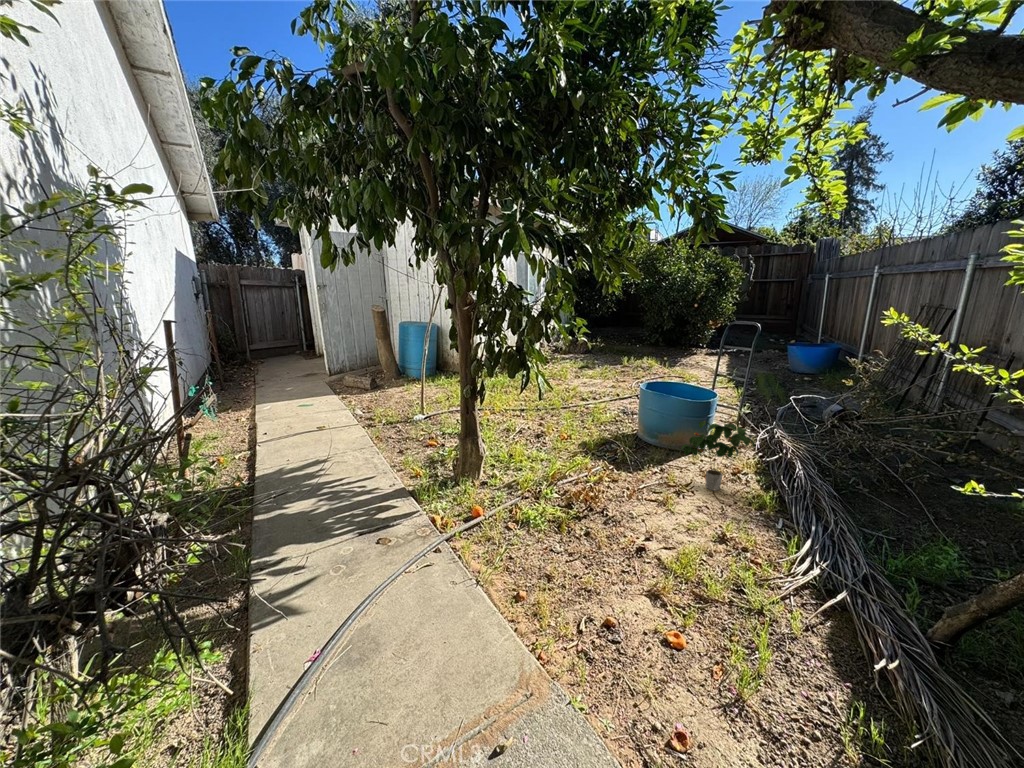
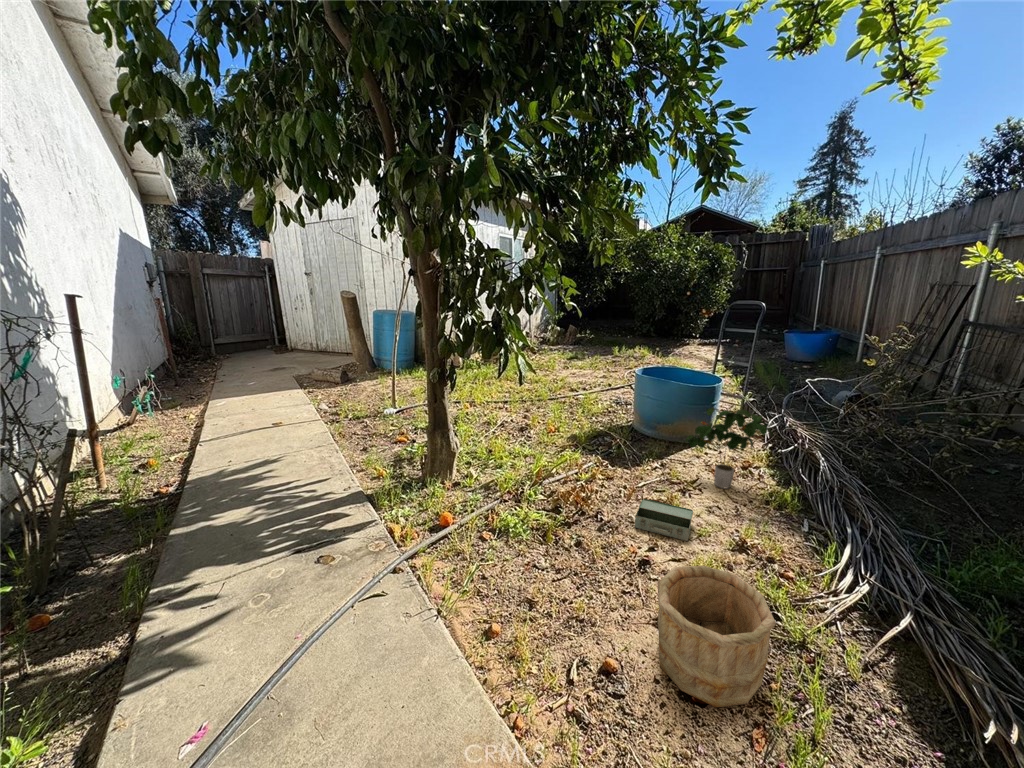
toolbox: none [634,498,684,533] -> present [635,499,693,541]
wooden bucket: none [646,549,733,651] -> present [658,566,776,707]

